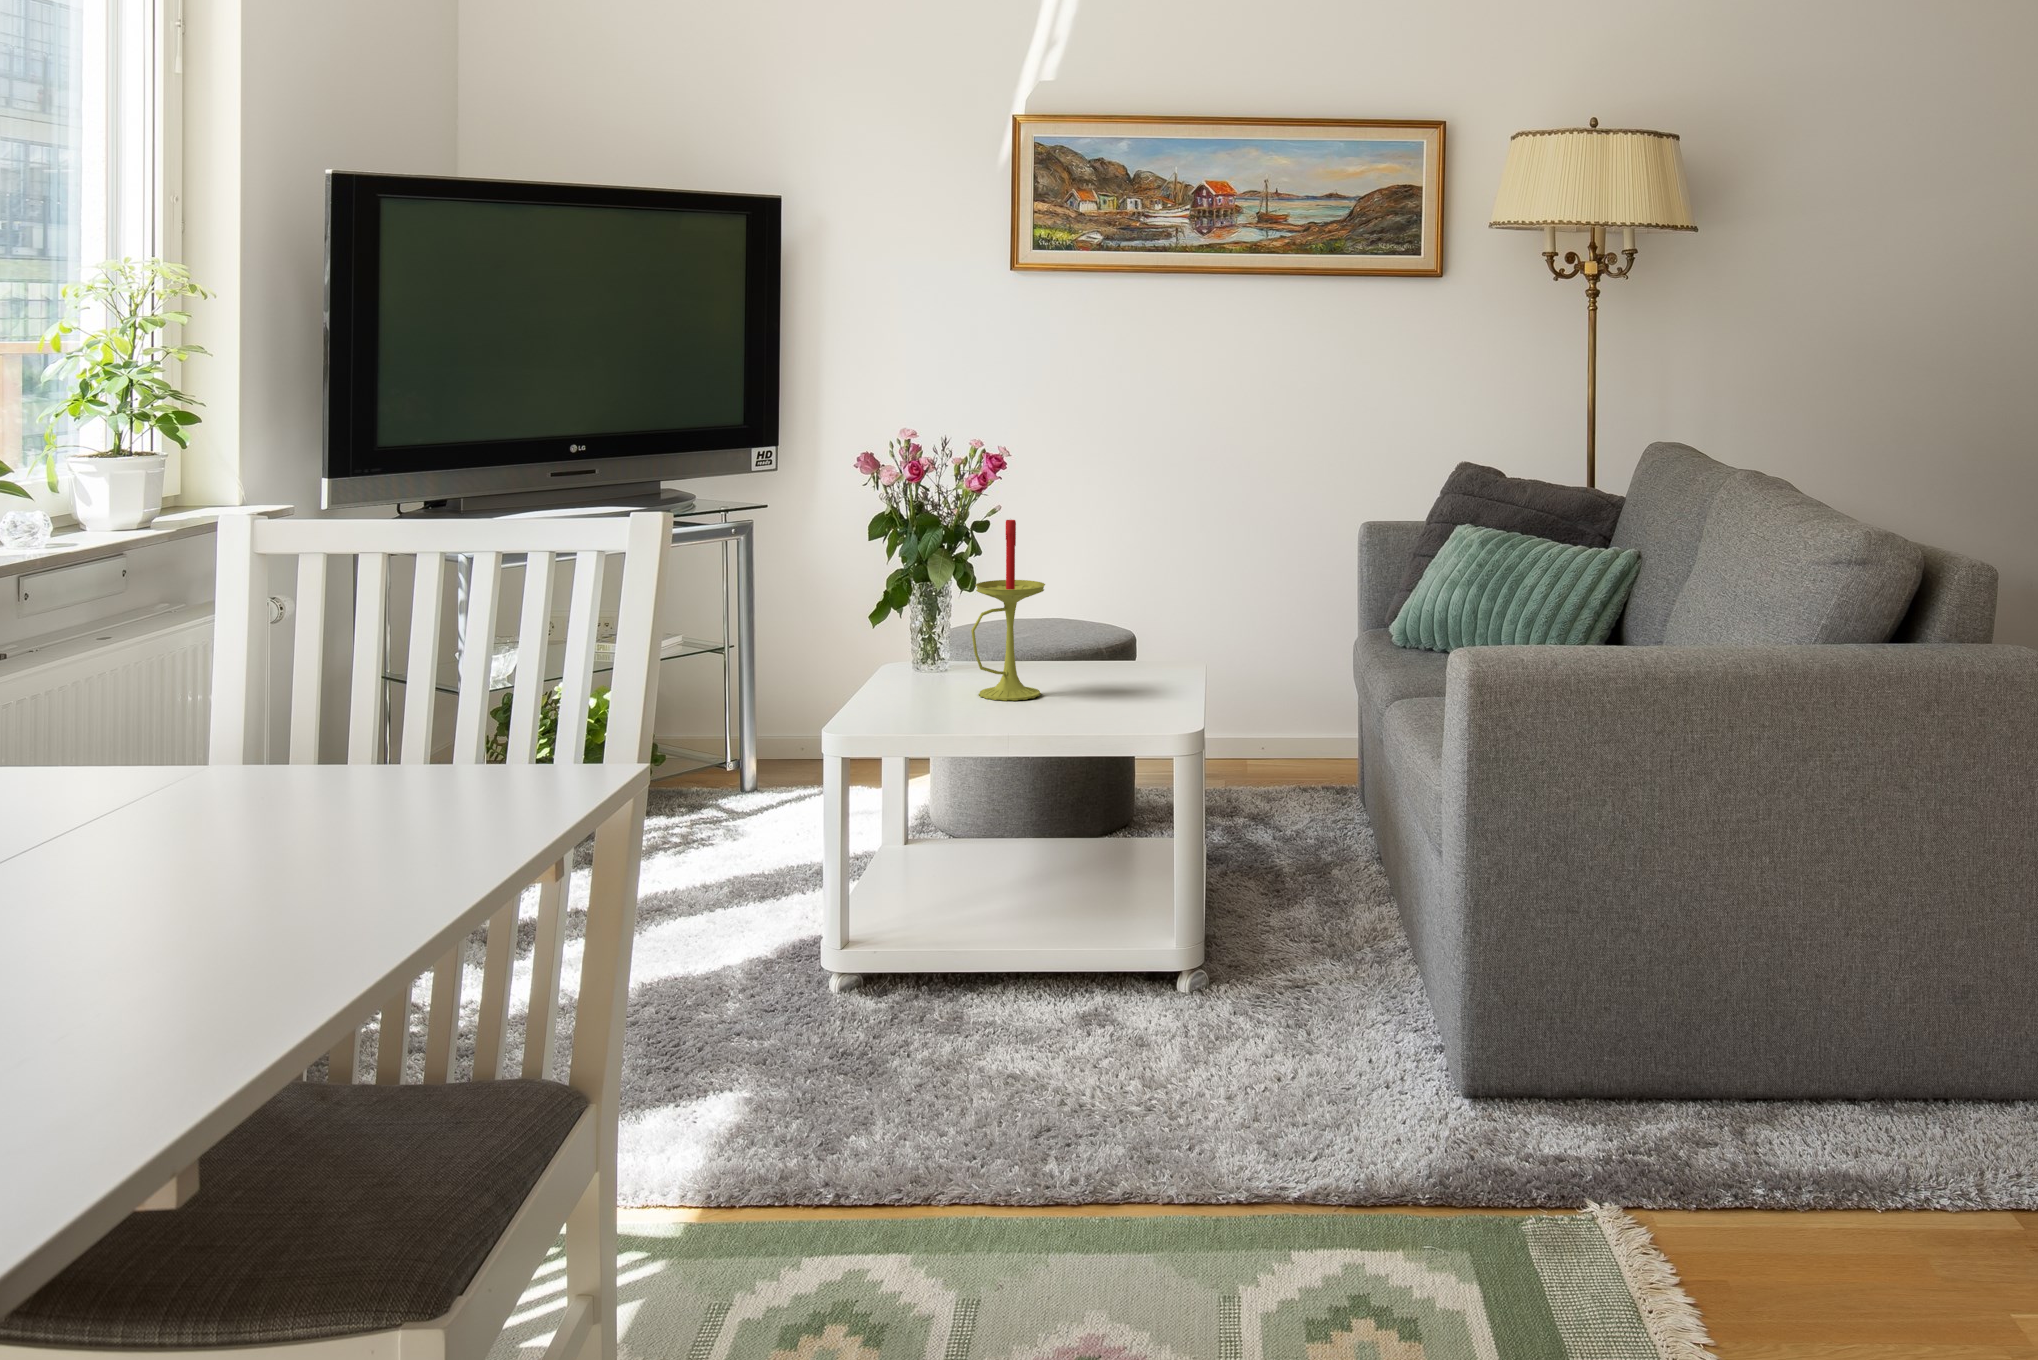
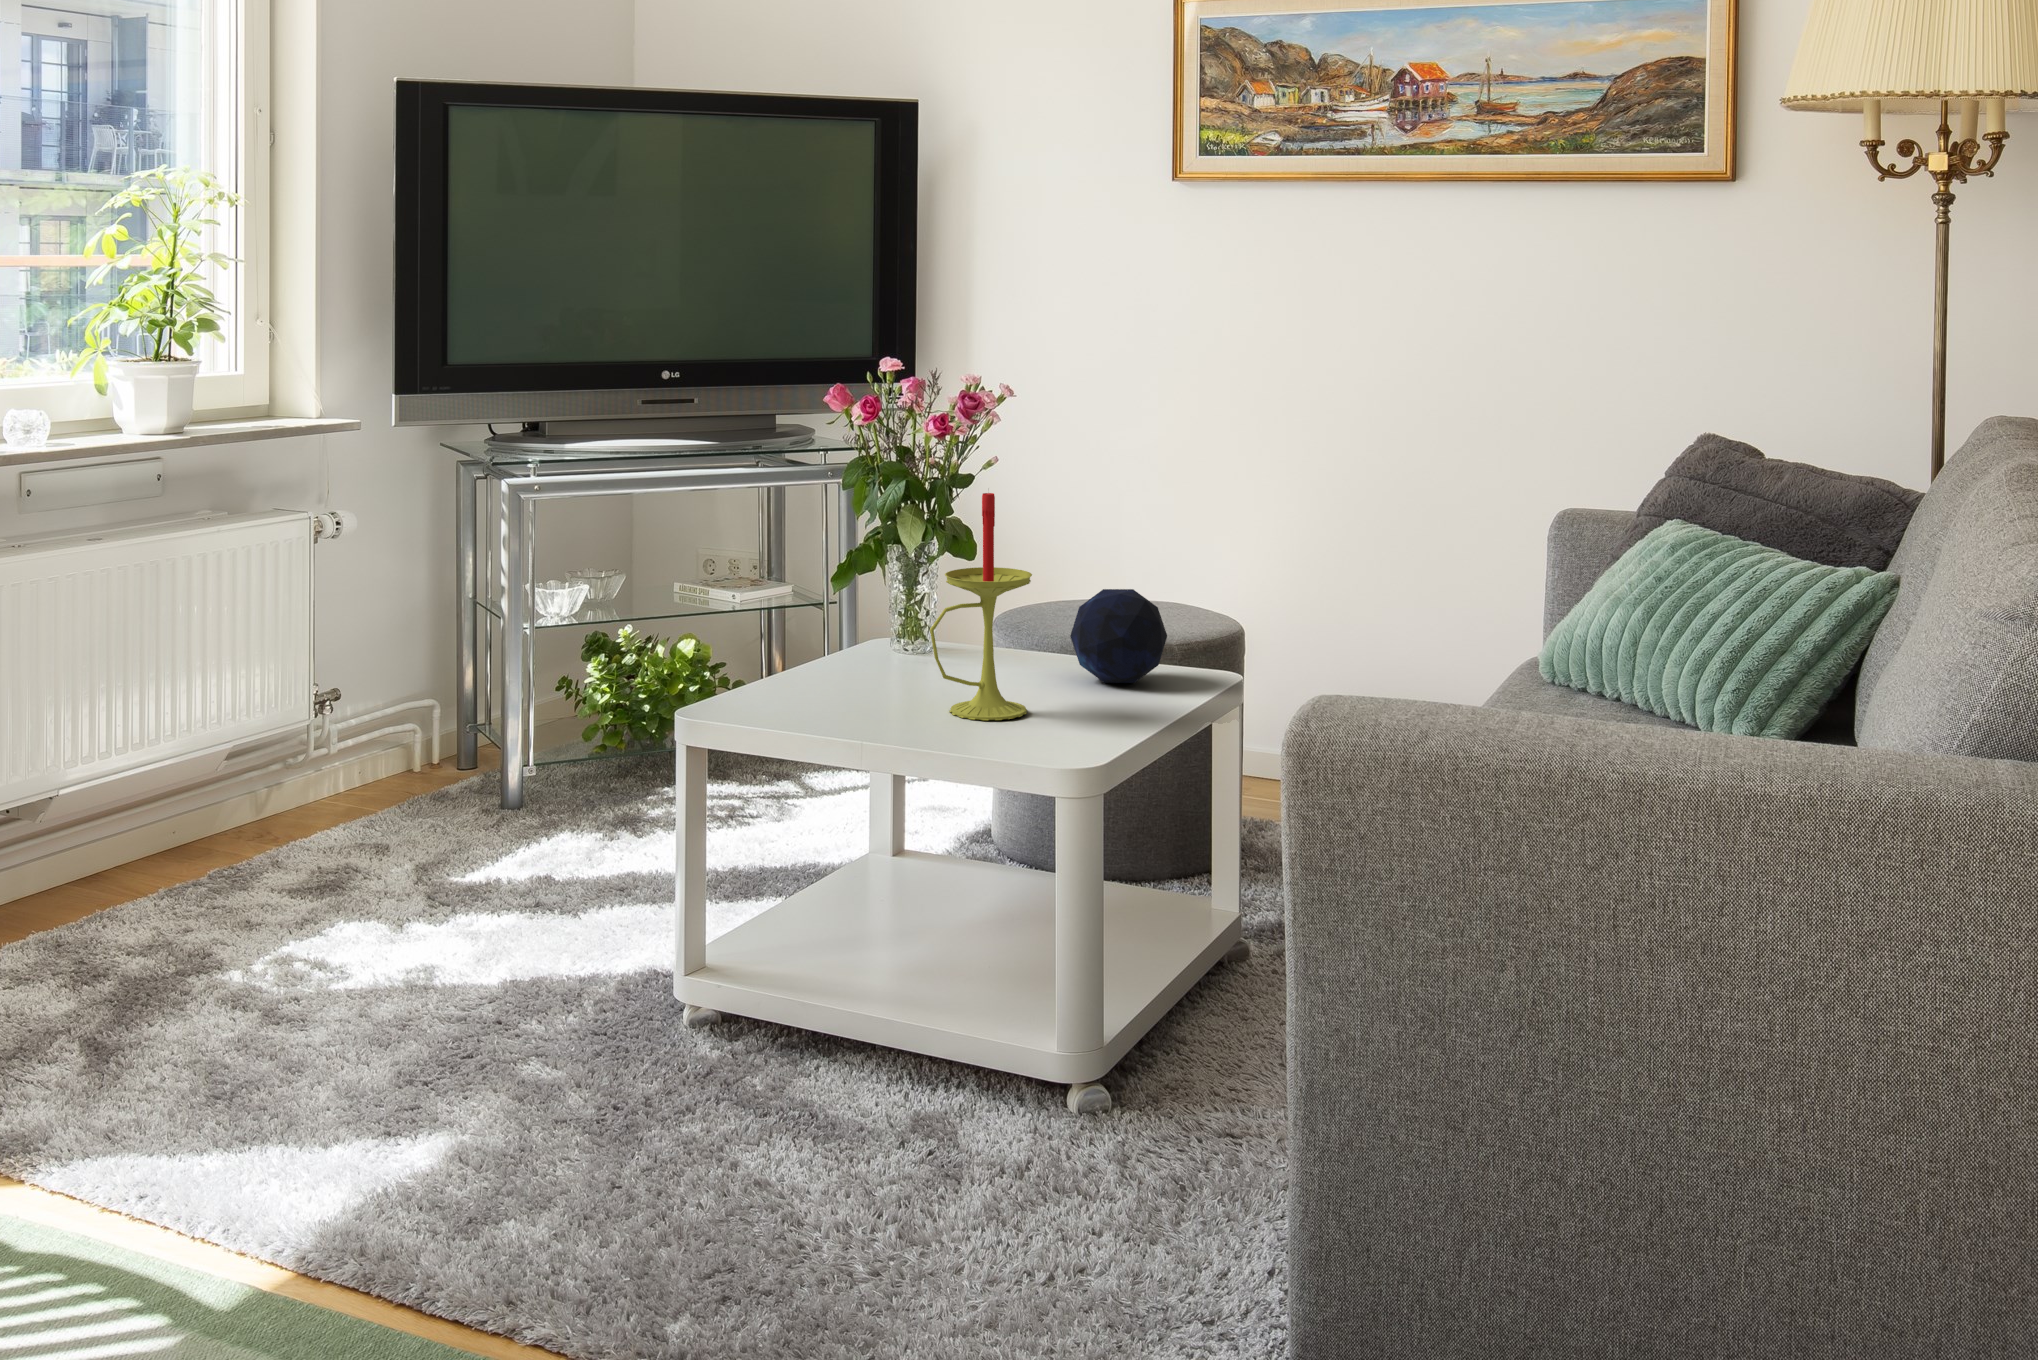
decorative orb: none [1041,595,1115,671] -> present [1070,589,1167,683]

